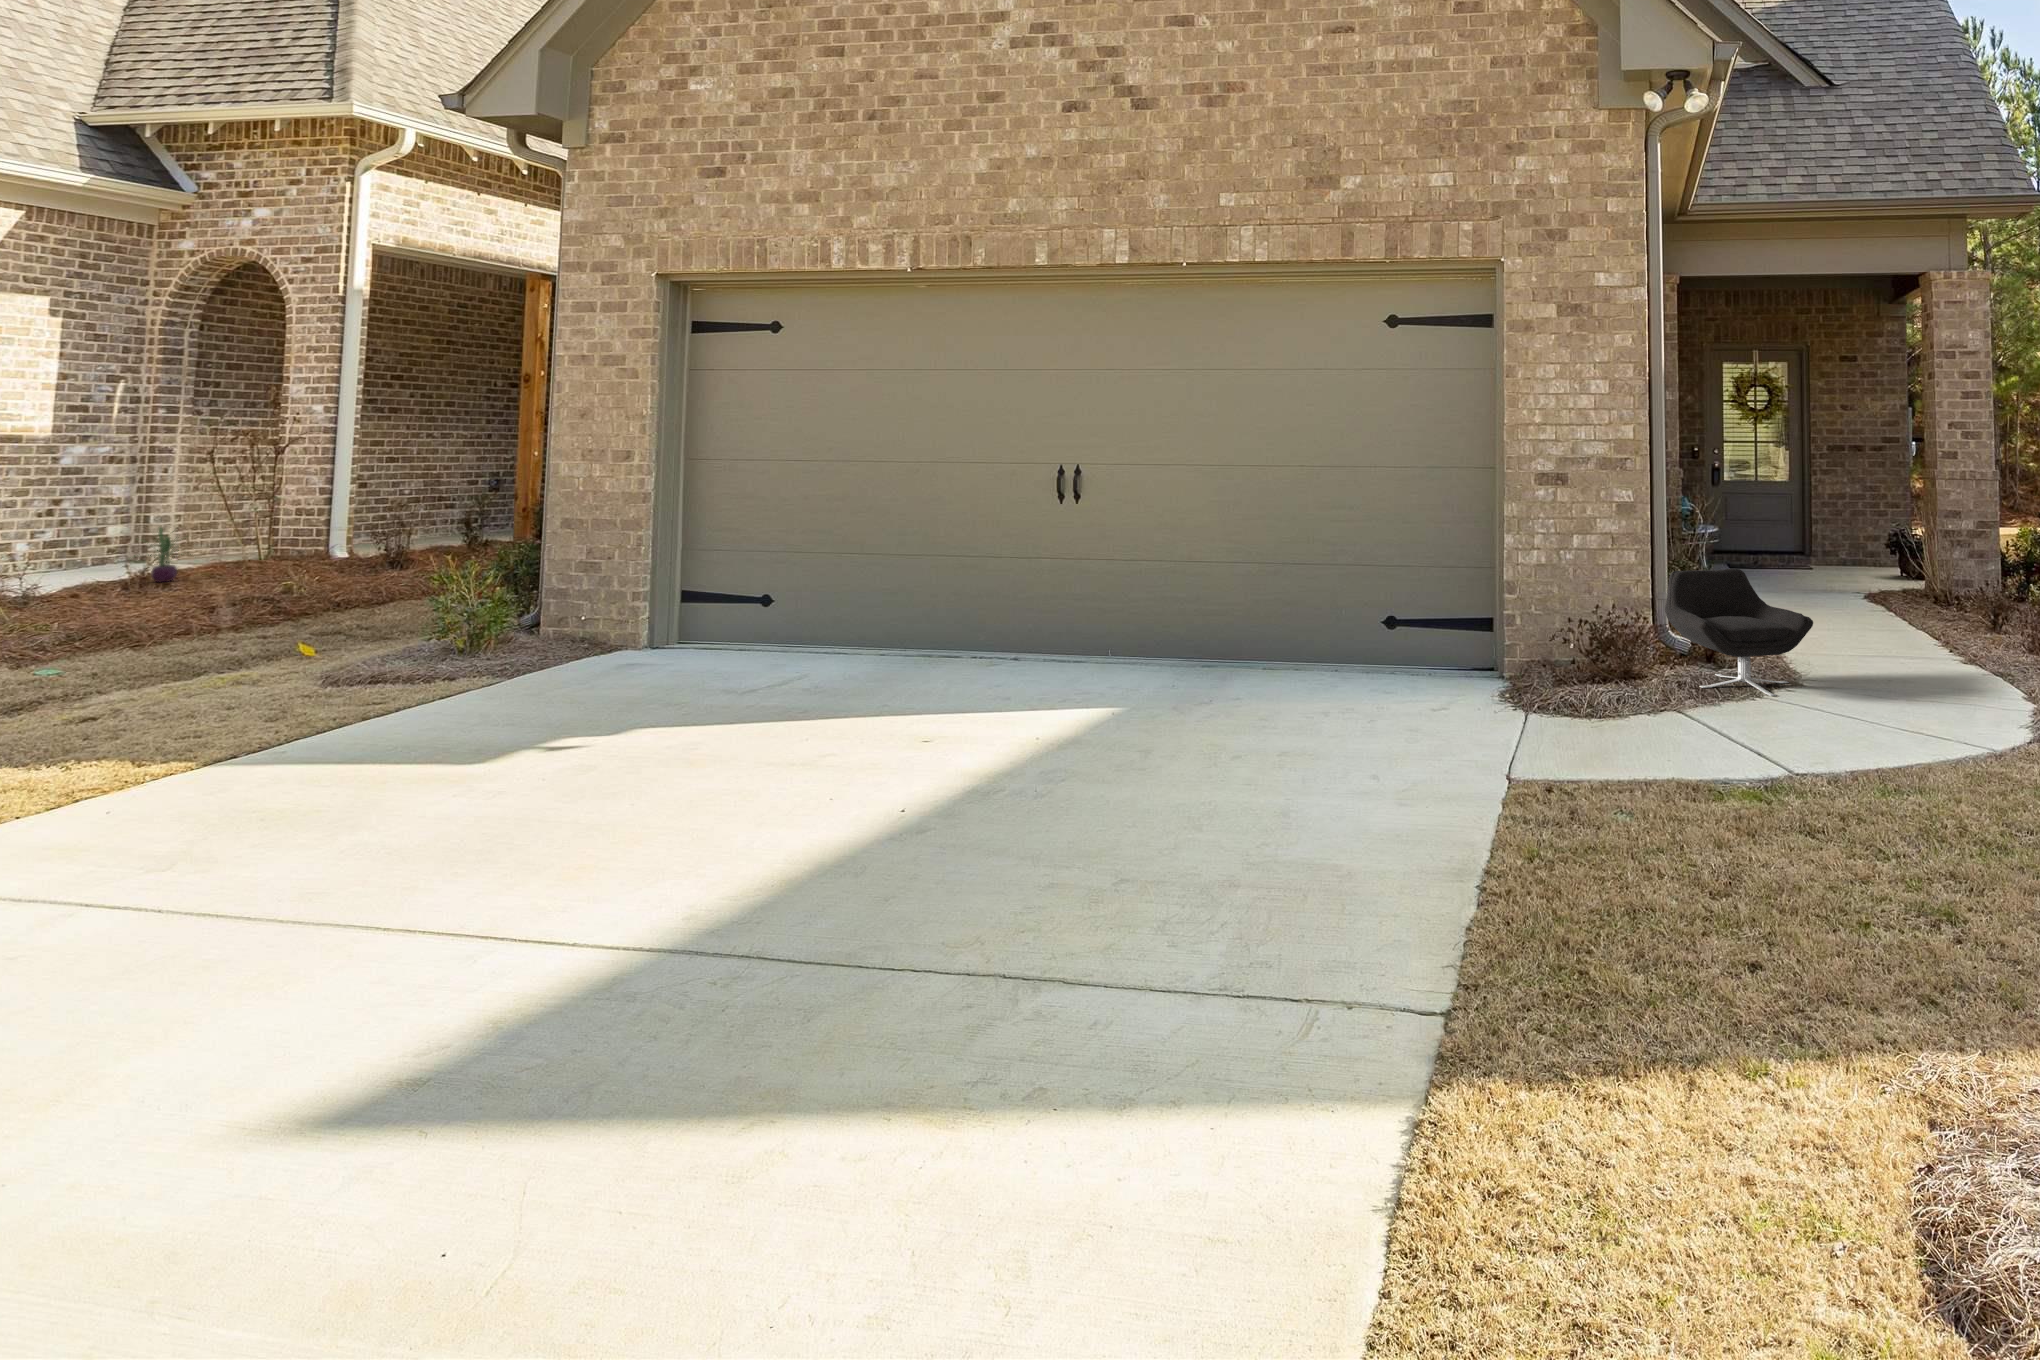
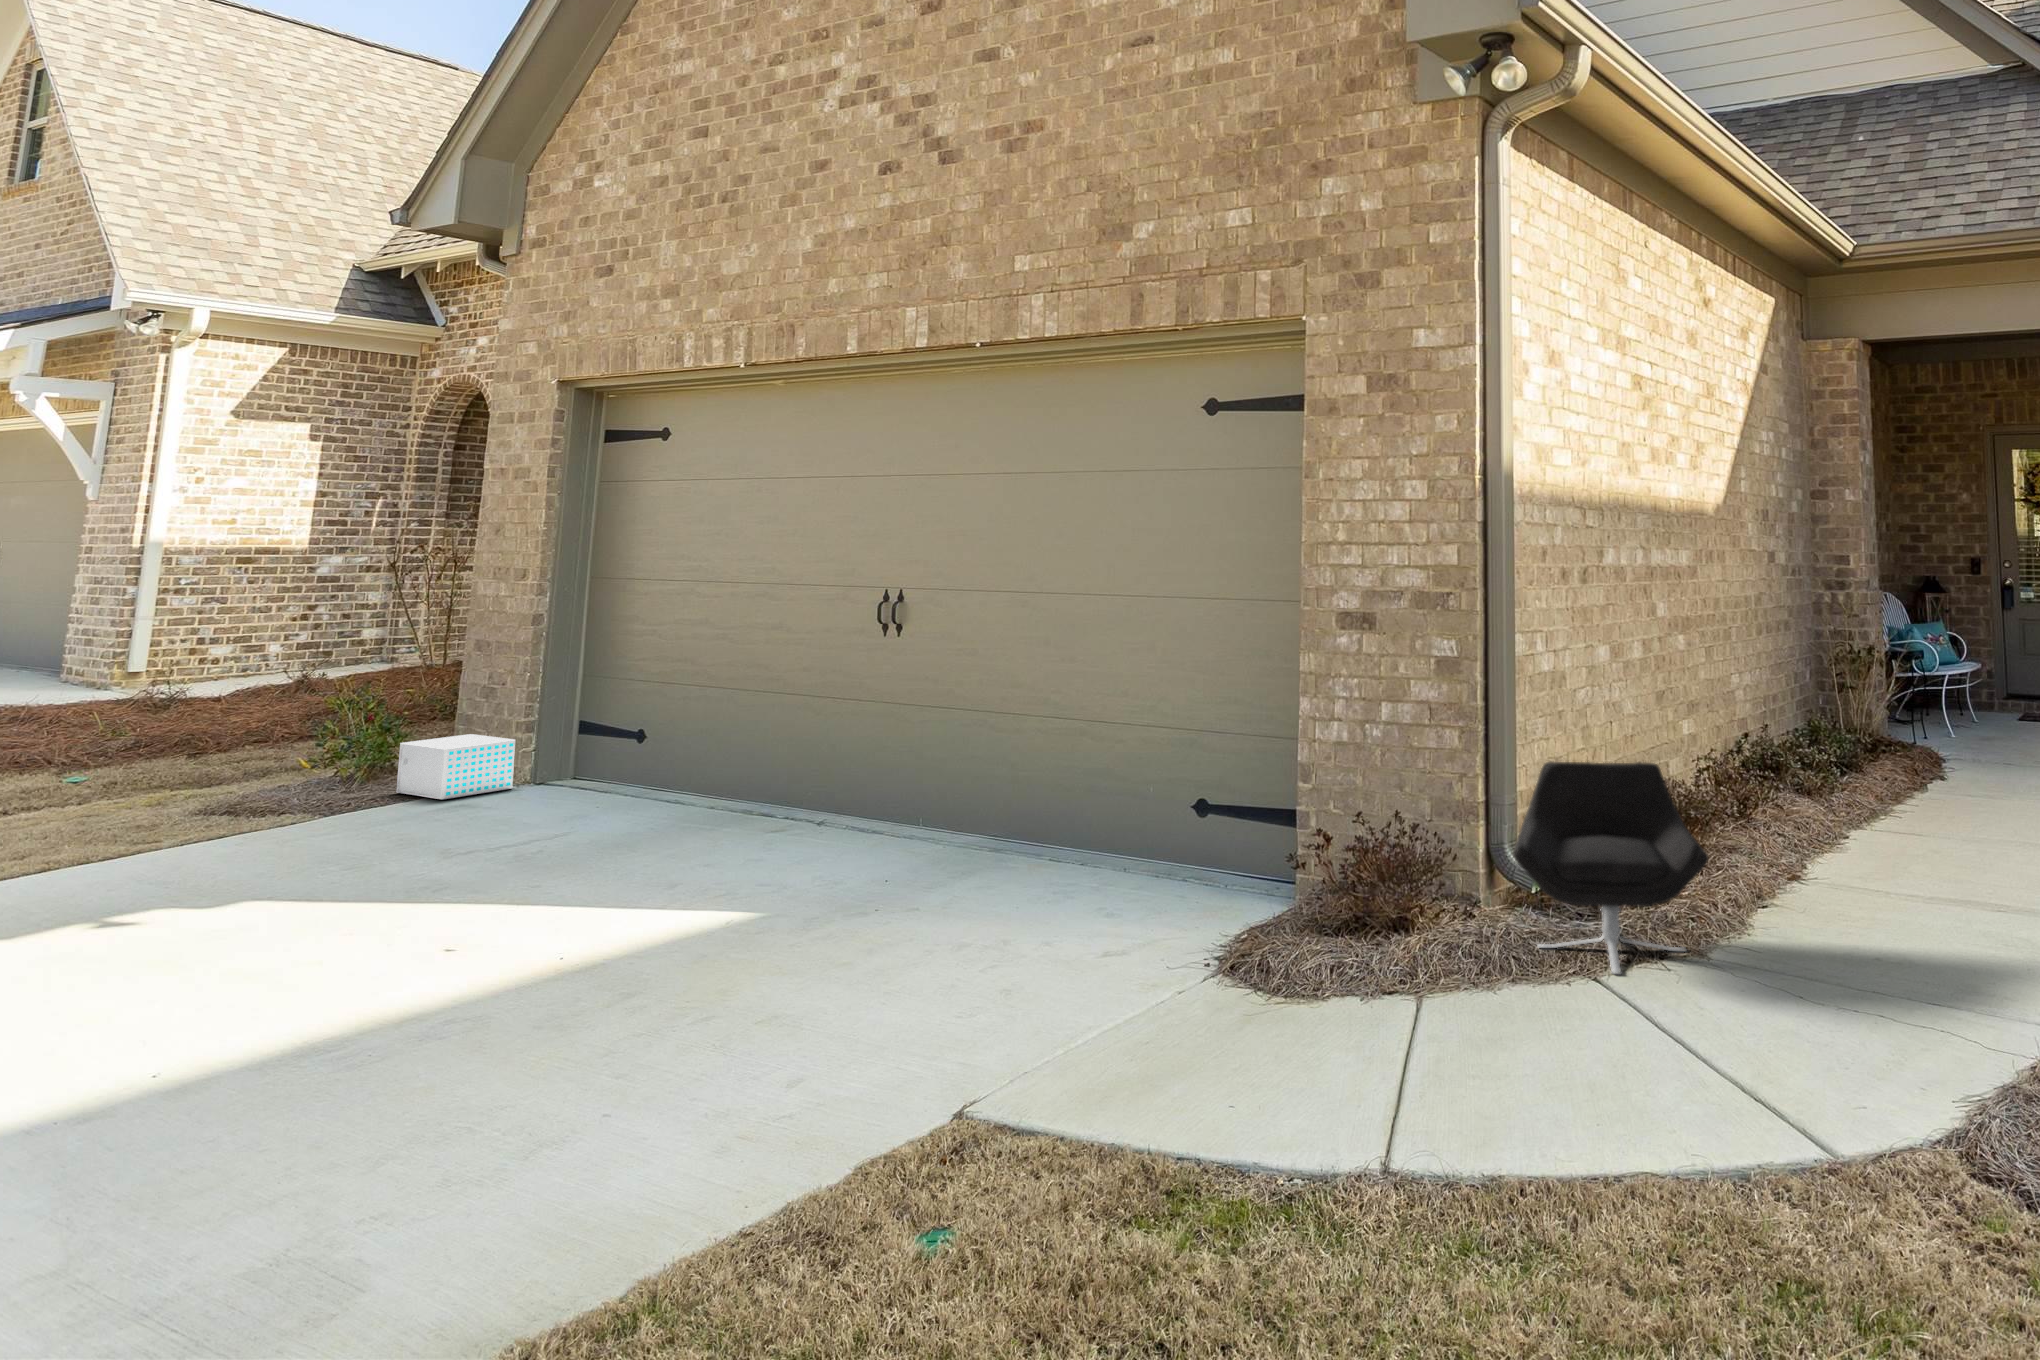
decorative plant: present [134,527,191,582] -> none [362,633,426,685]
storage box: none [522,608,635,665] -> present [396,734,515,799]

